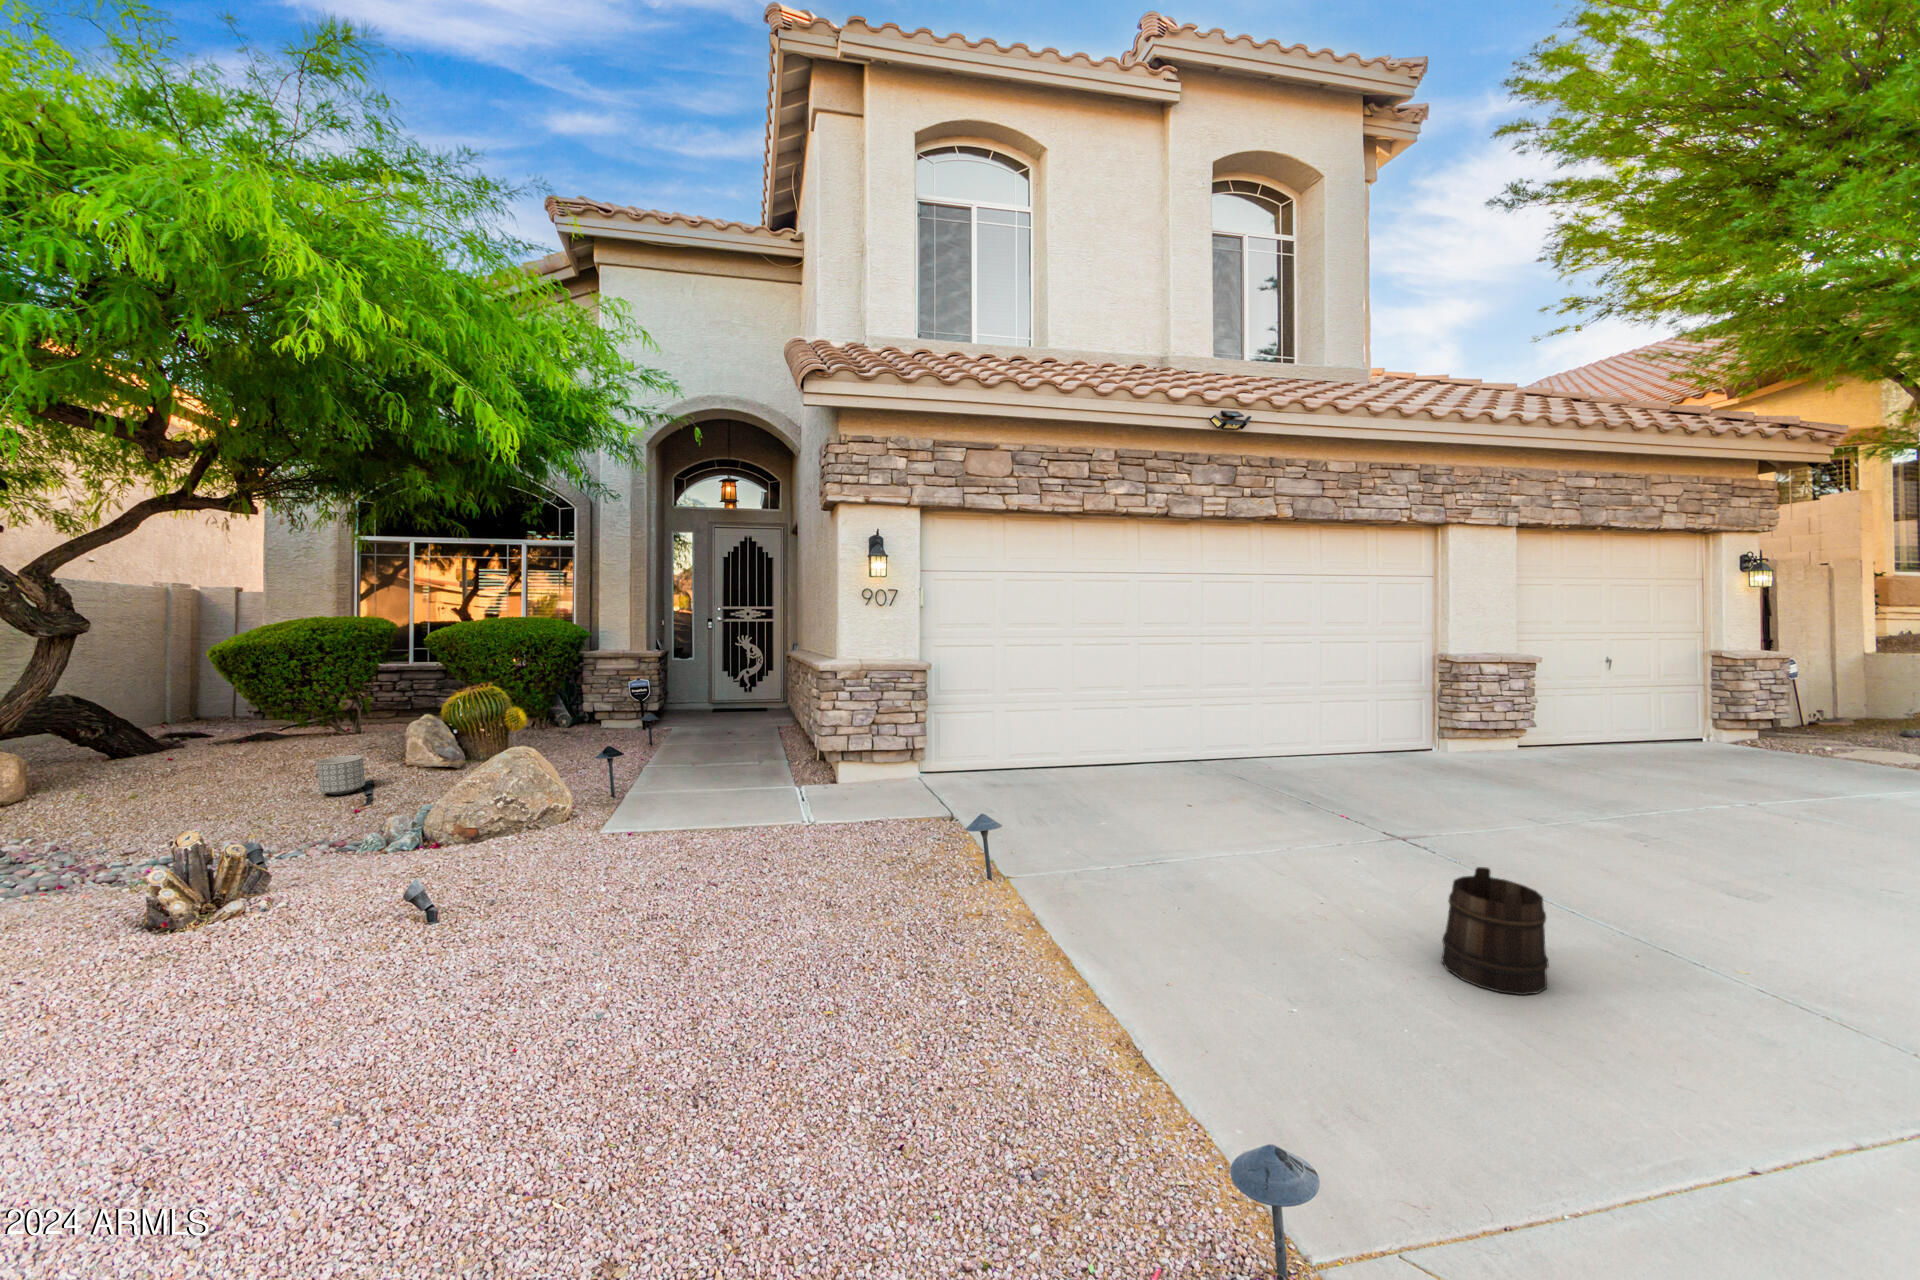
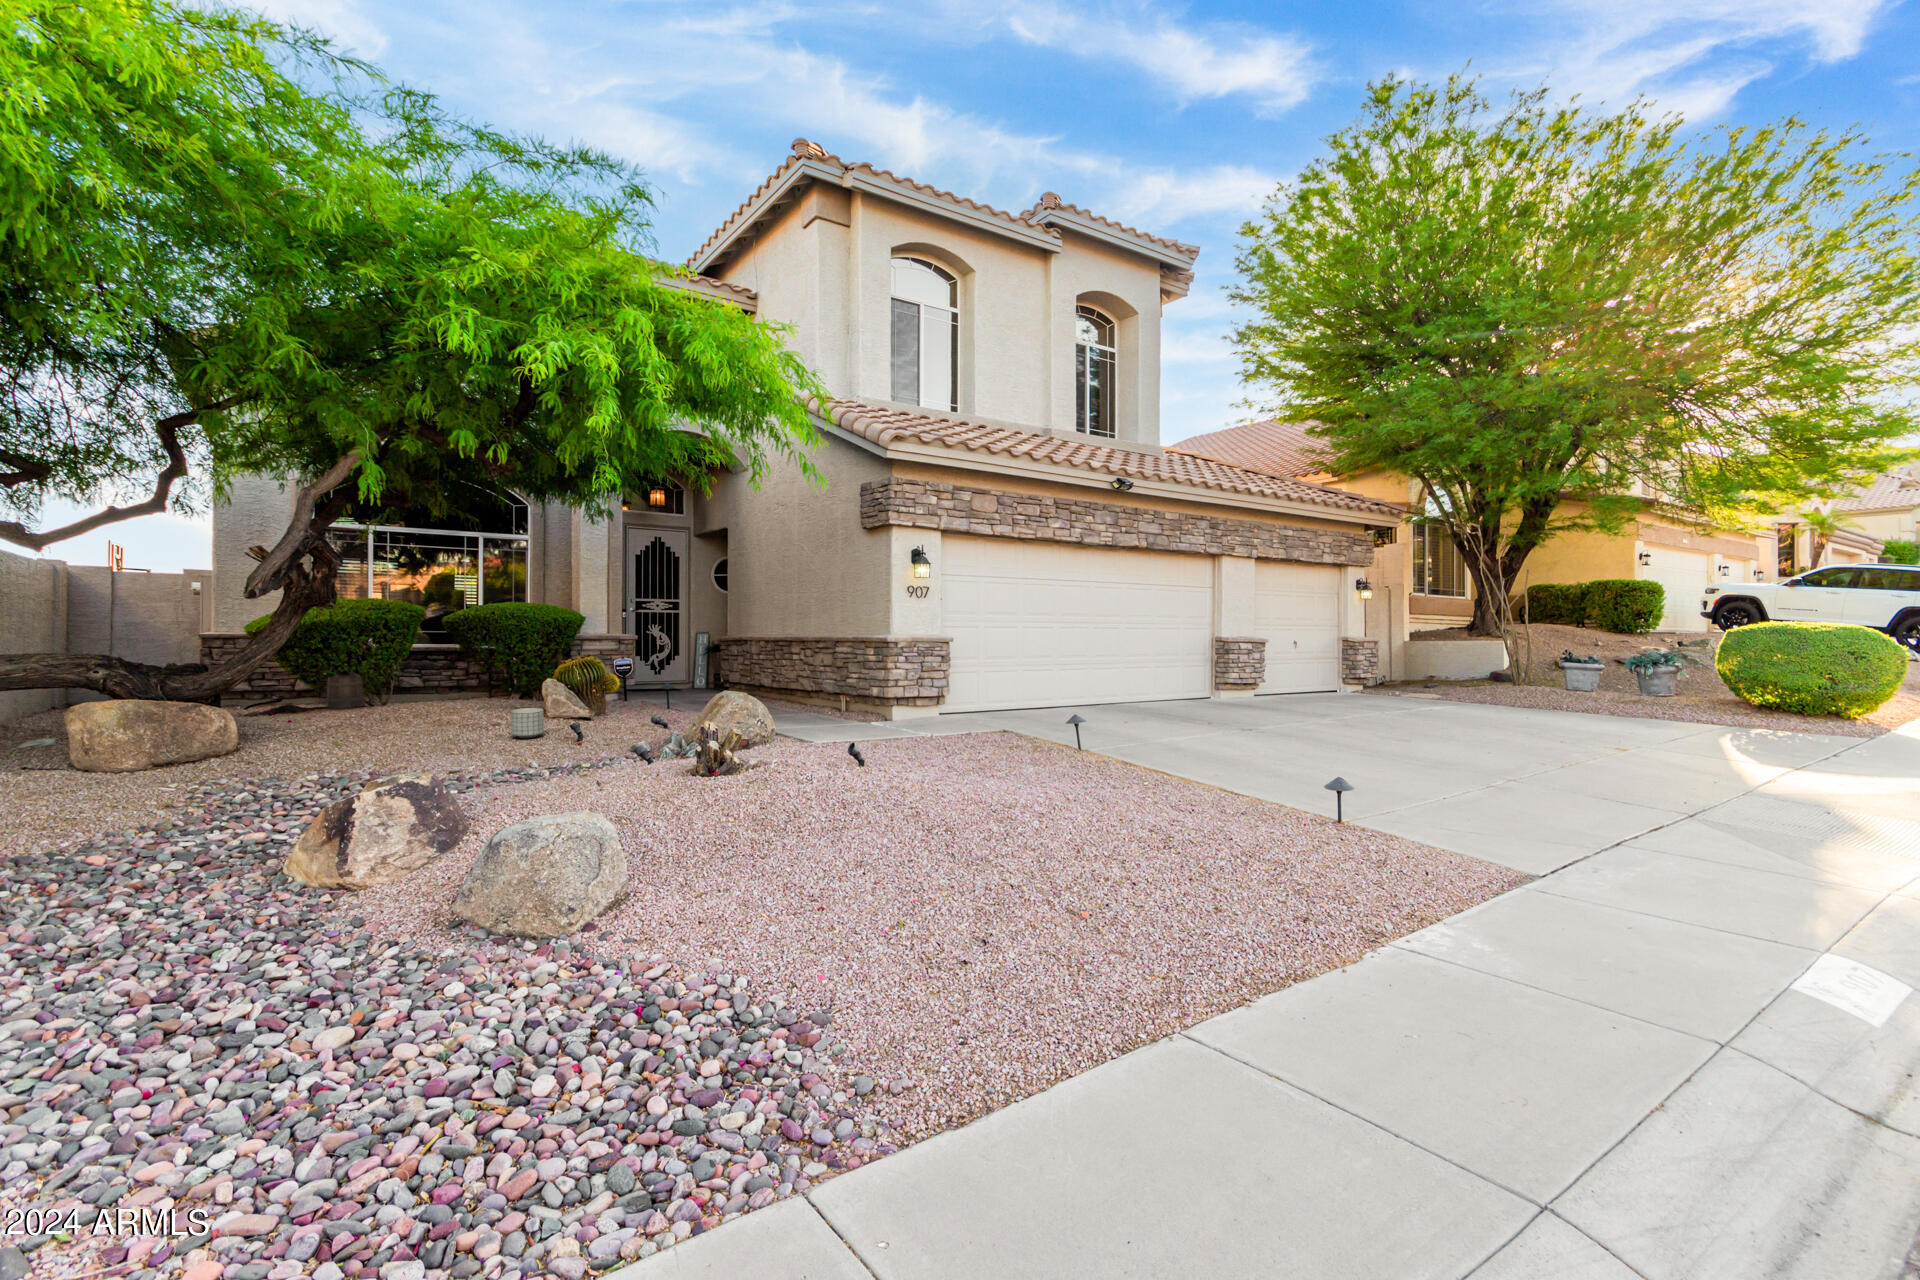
bucket: present [1442,867,1549,995] -> present [326,672,365,709]

